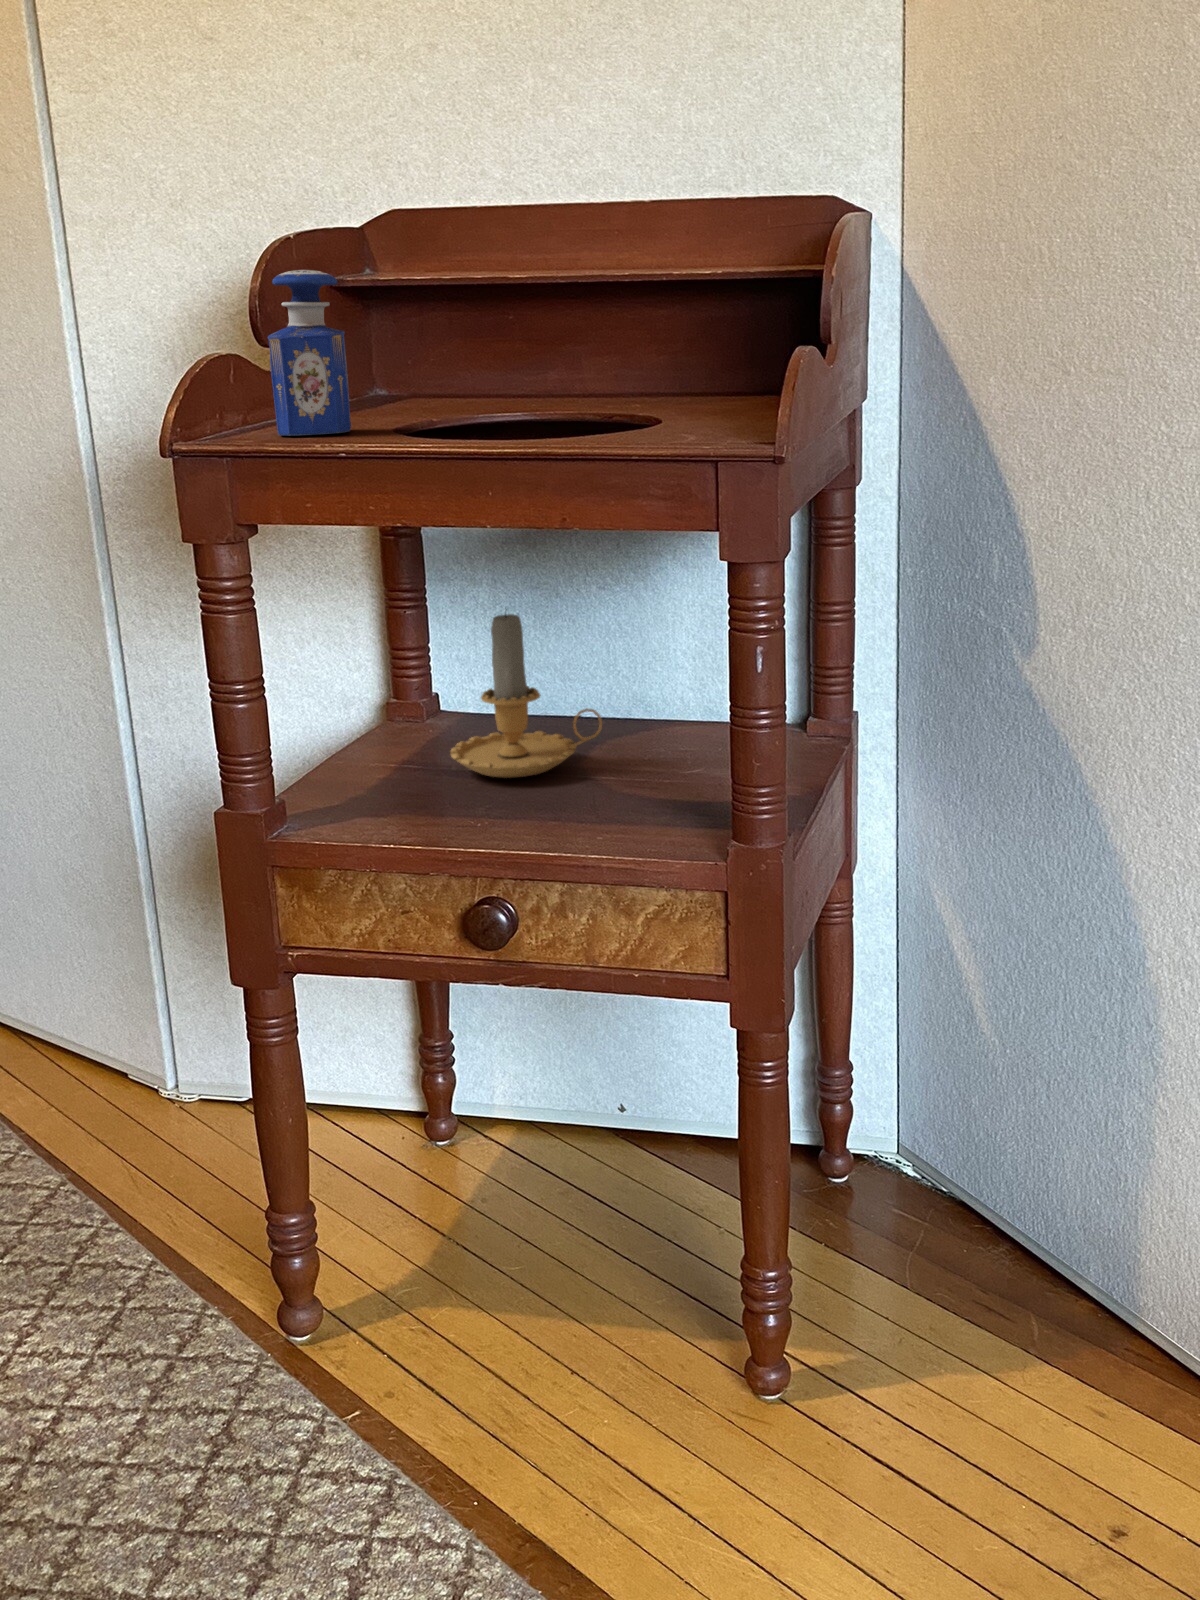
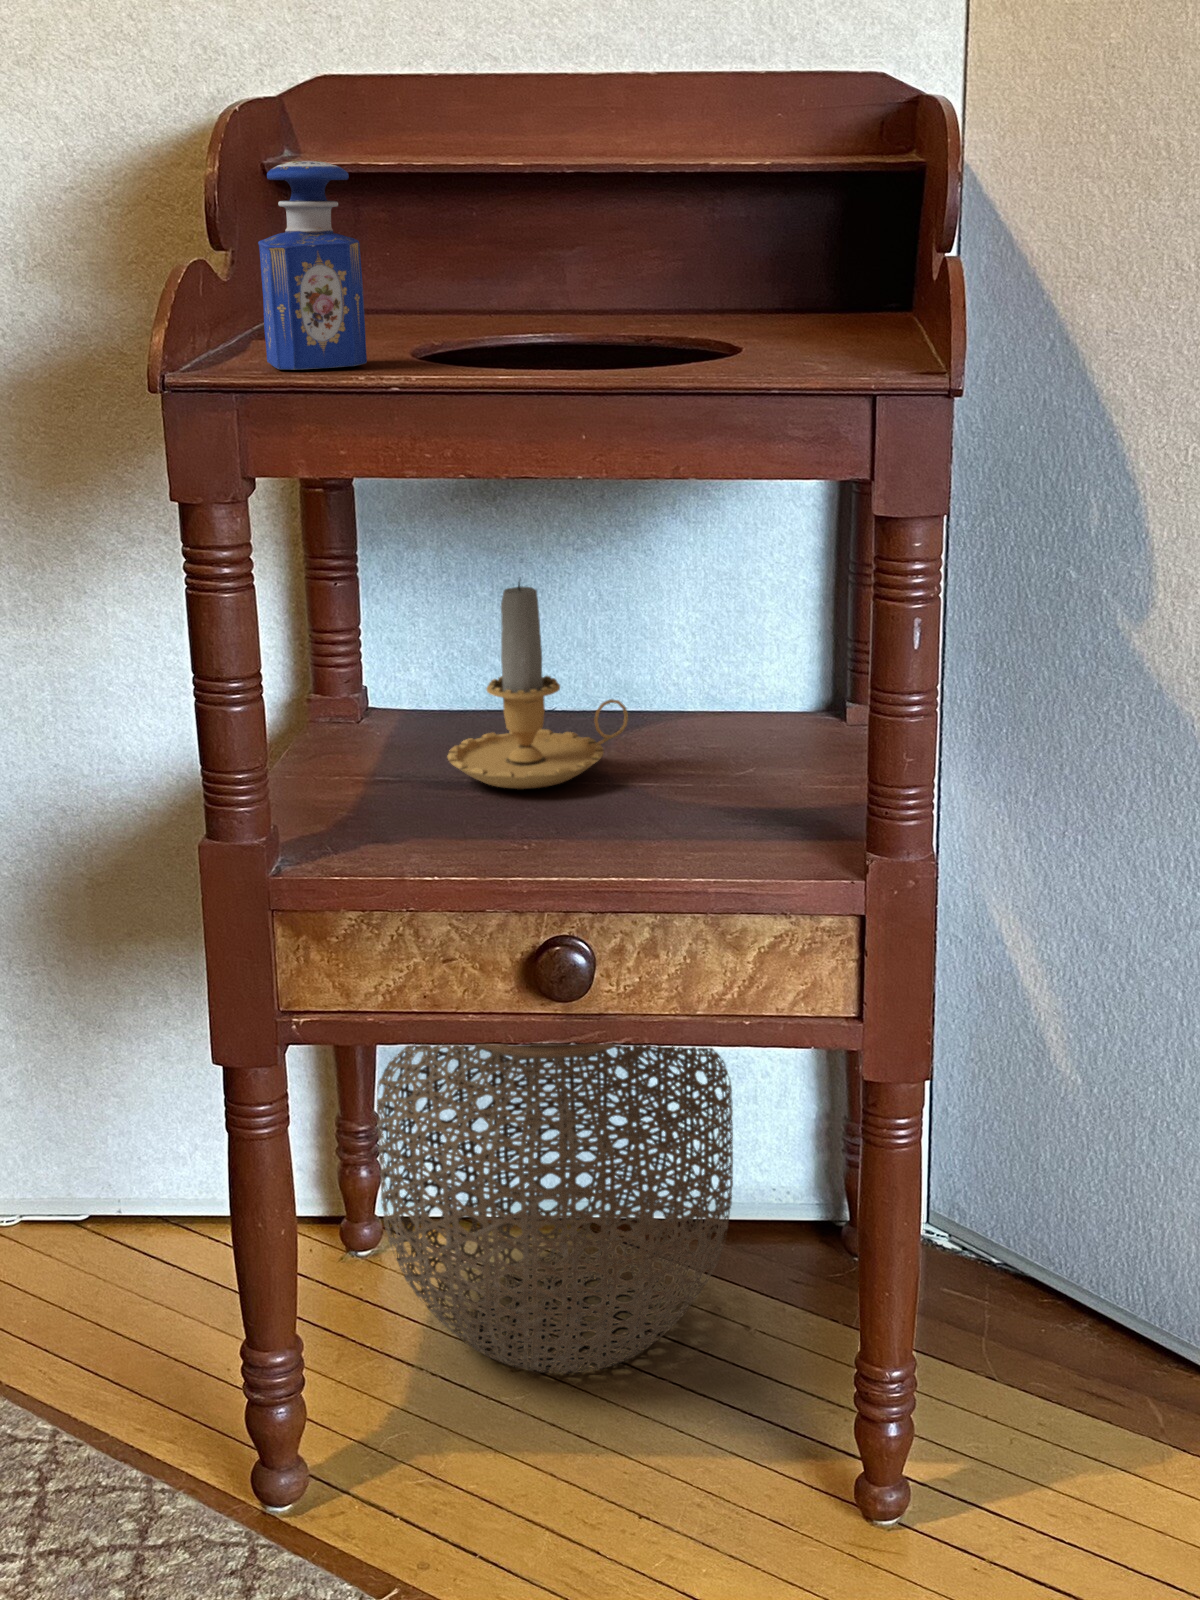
woven basket: none [405,922,694,1255] -> present [377,1043,733,1374]

